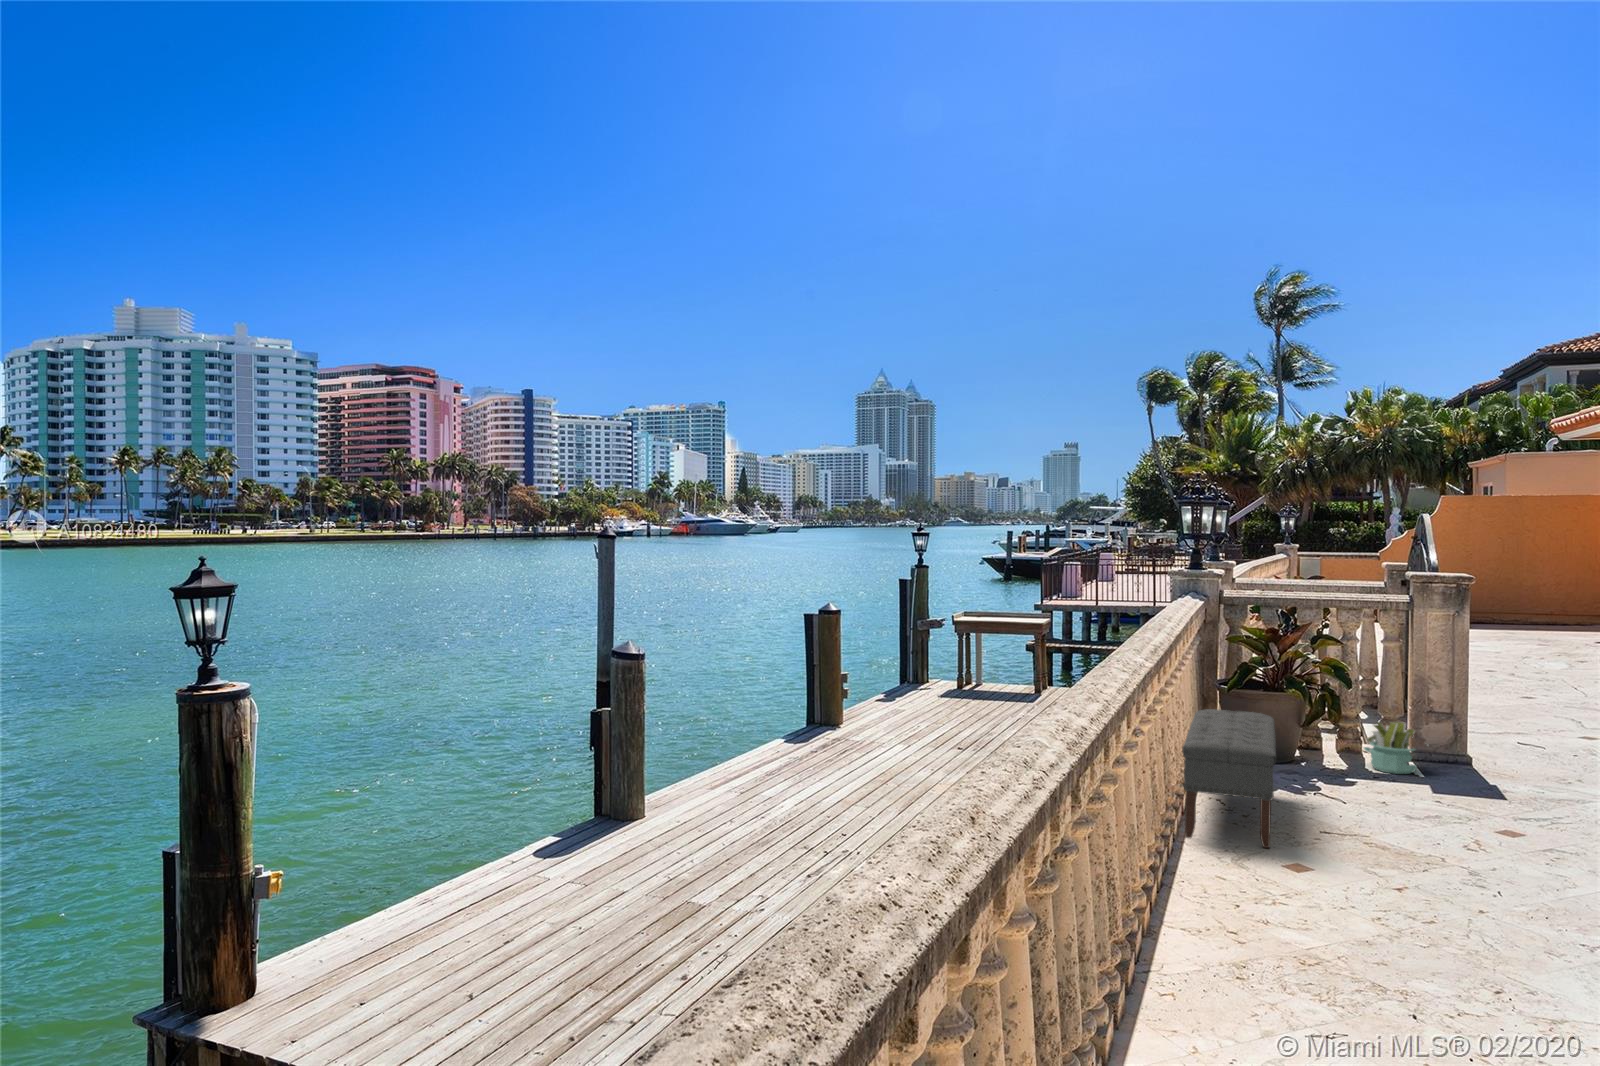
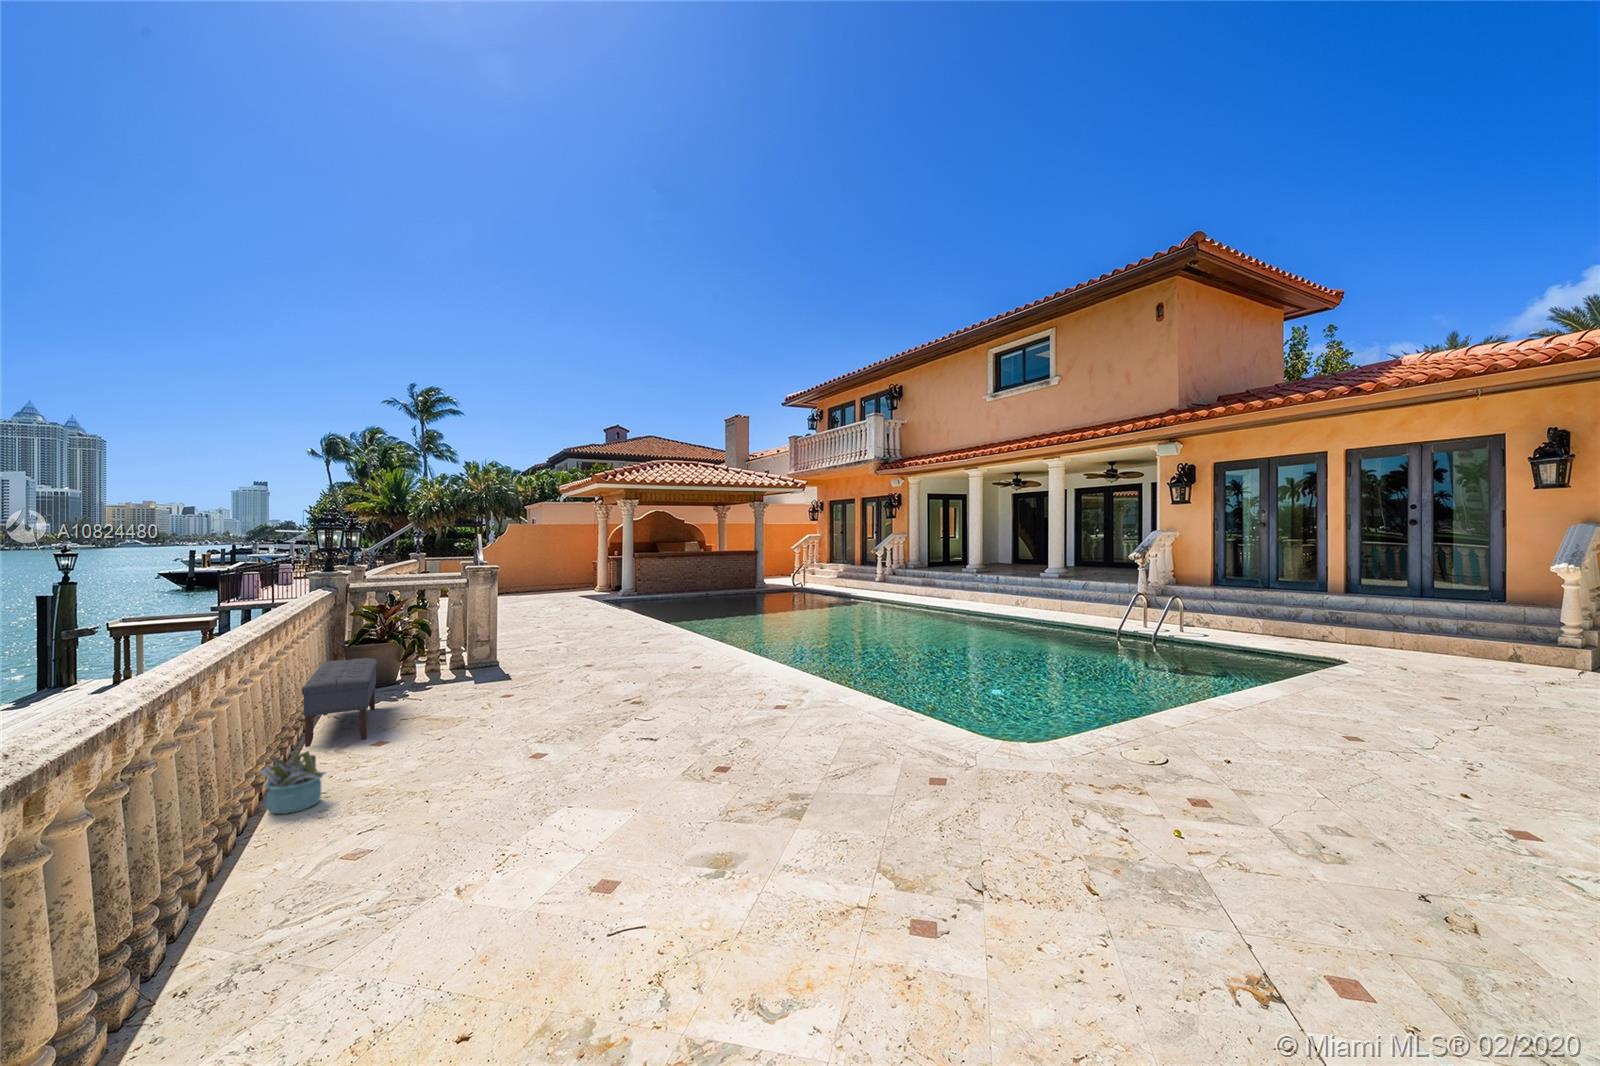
decorative plant: present [1364,722,1416,774] -> present [260,751,326,814]

